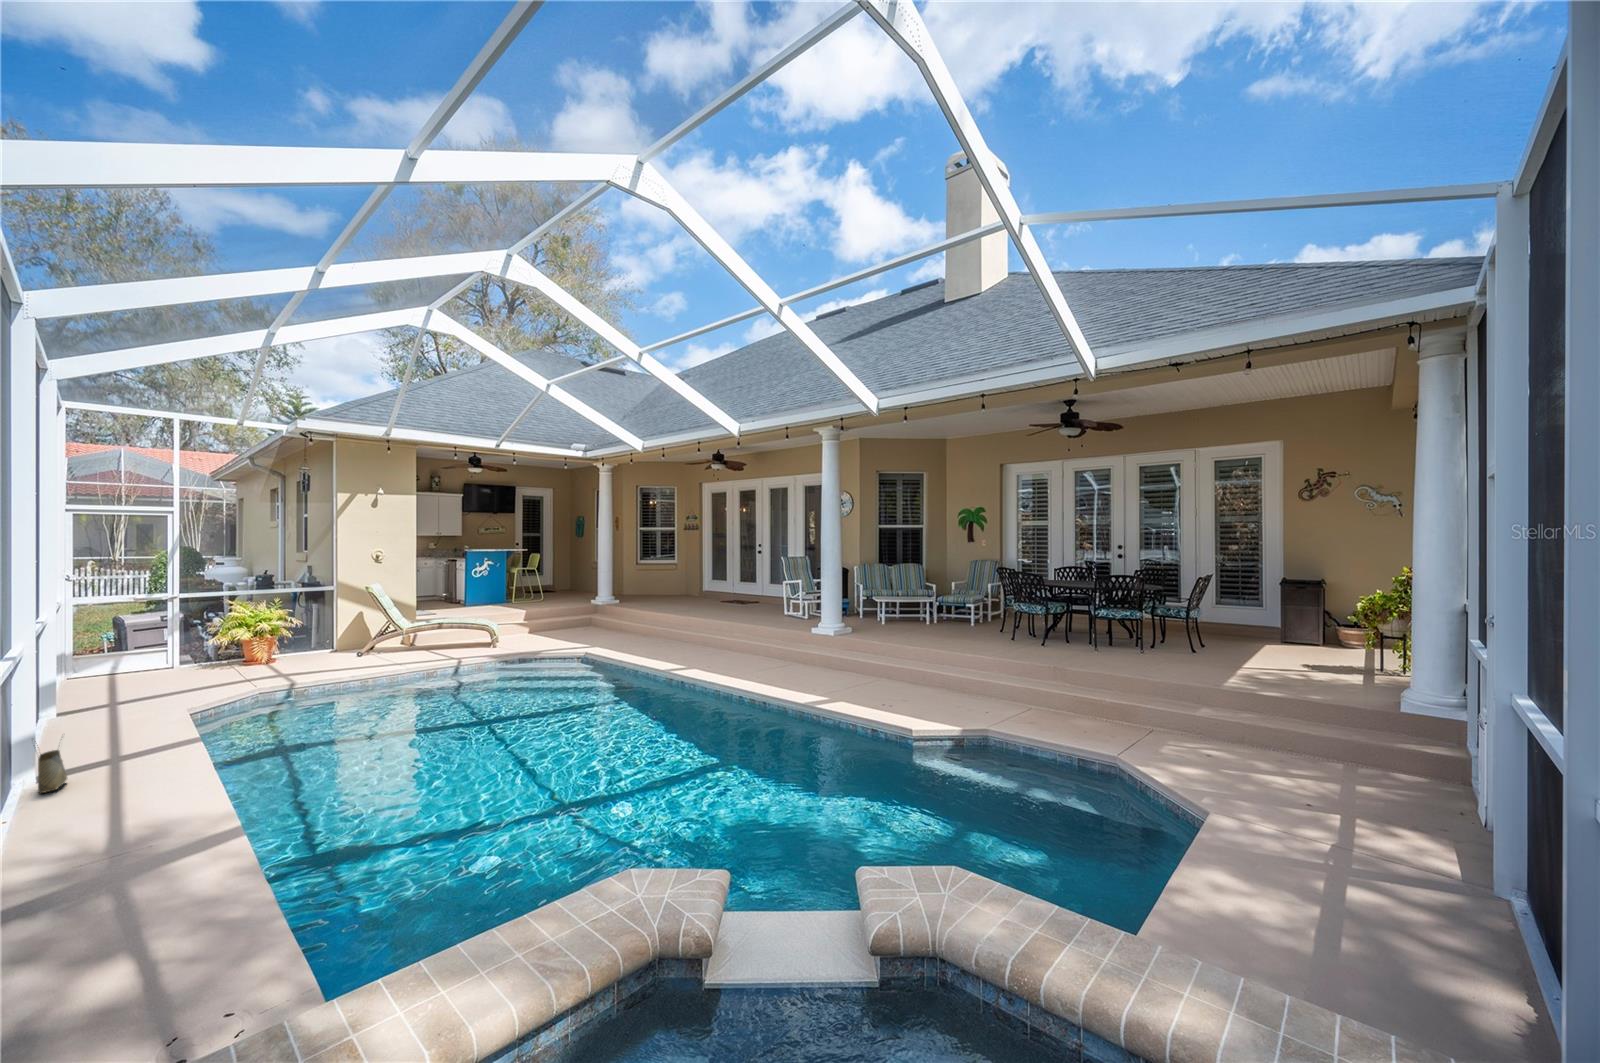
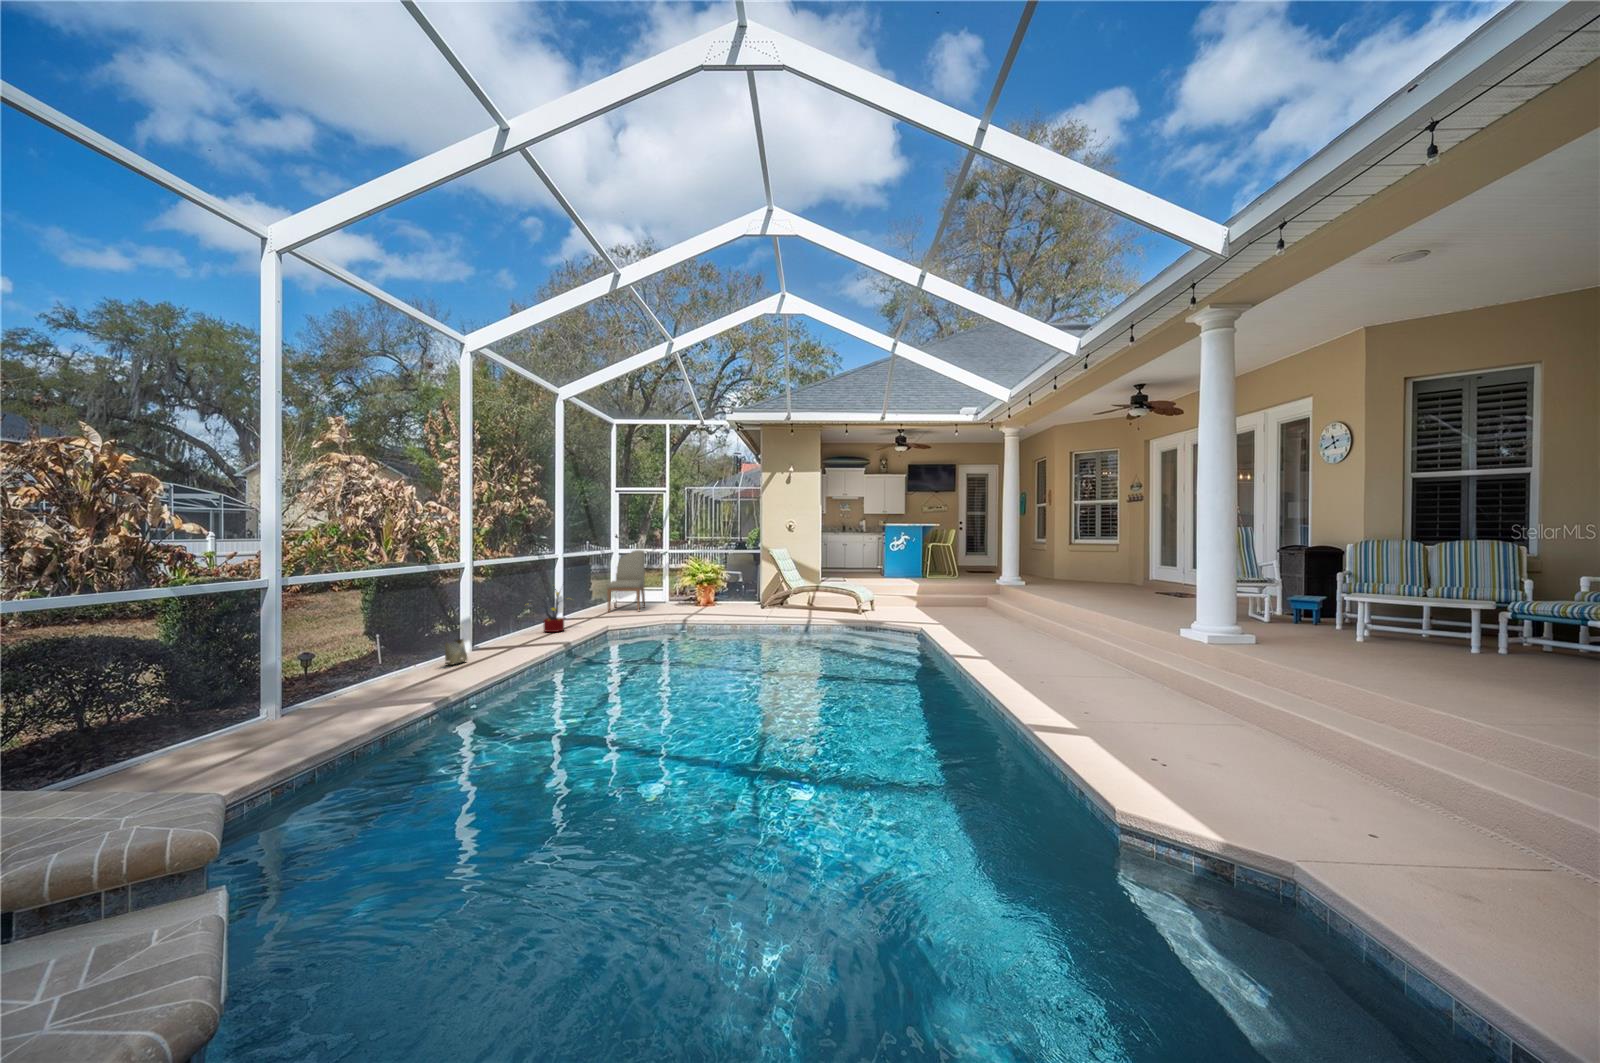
chair: none [105,598,175,691] -> present [607,550,645,612]
decorative plant: none [53,652,123,728] -> present [541,589,564,632]

